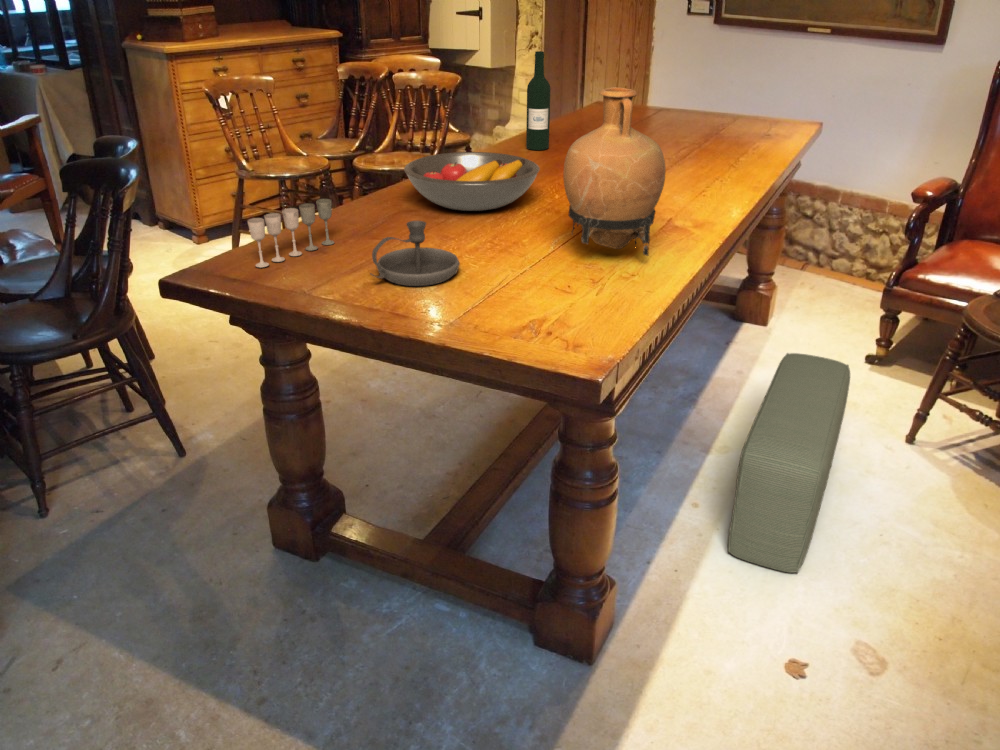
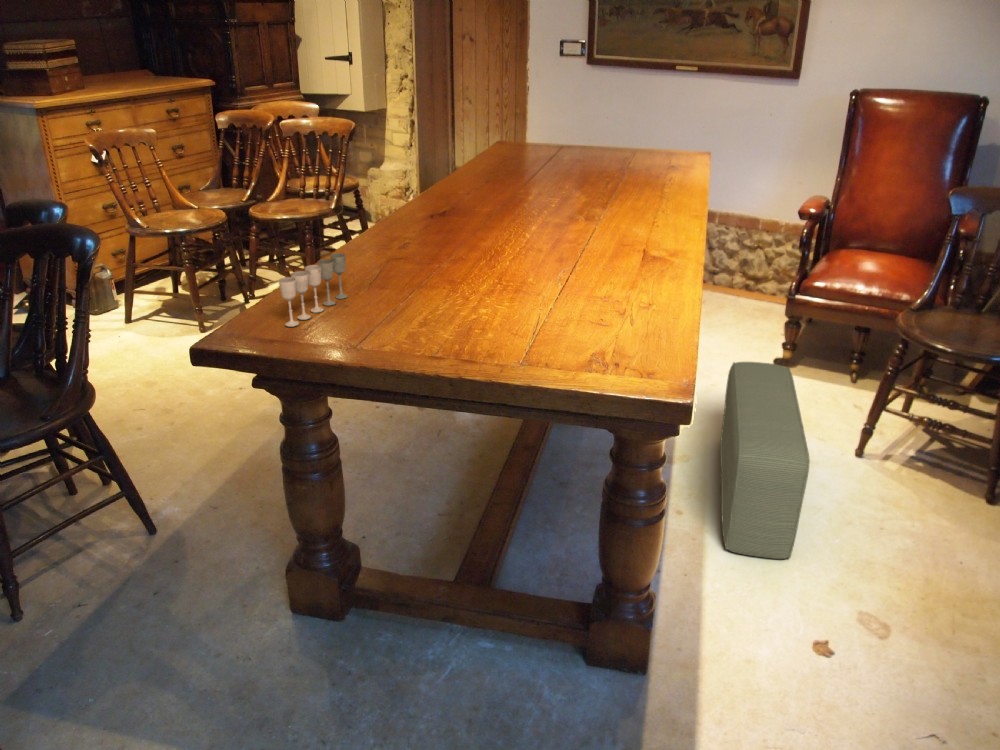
wine bottle: present [526,51,551,150] -> none [463,98,486,192]
vase: present [563,87,665,256] -> none [574,134,668,285]
fruit bowl: present [404,152,540,211] -> none [387,198,519,255]
candlestick: present [370,221,460,286] -> none [413,268,494,331]

